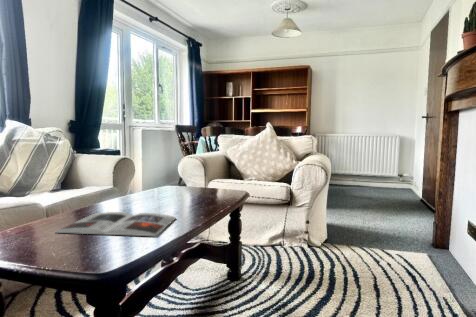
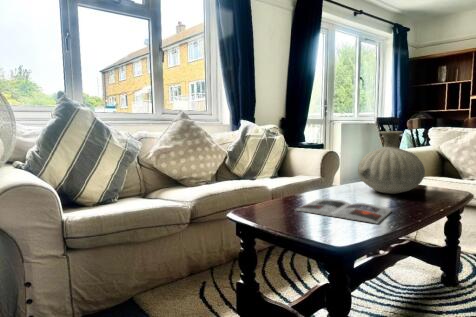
vase: none [146,134,210,199] -> present [358,131,425,194]

